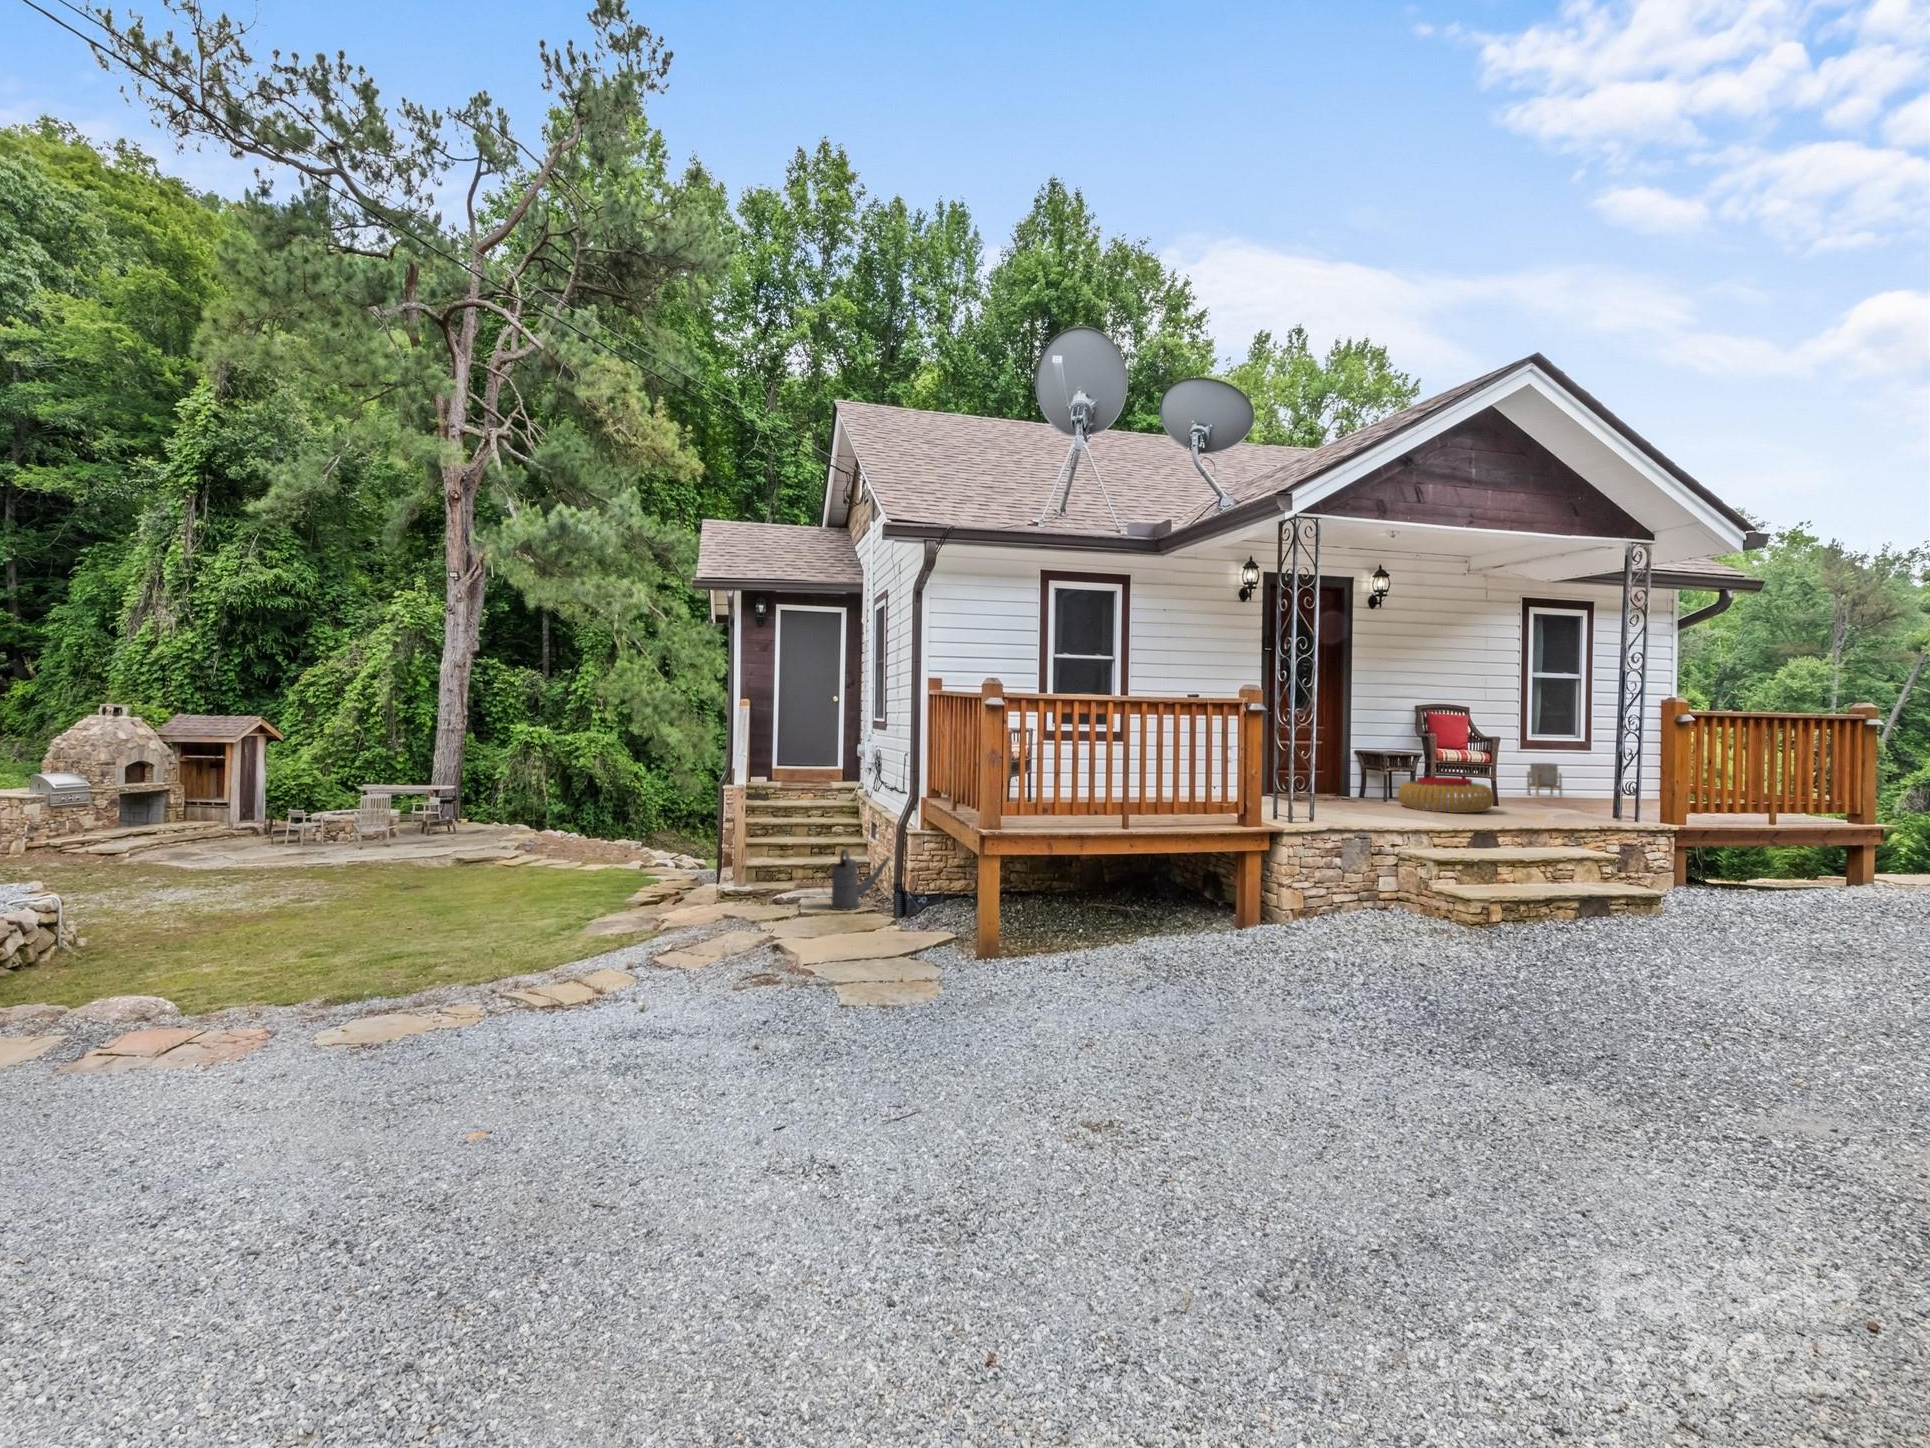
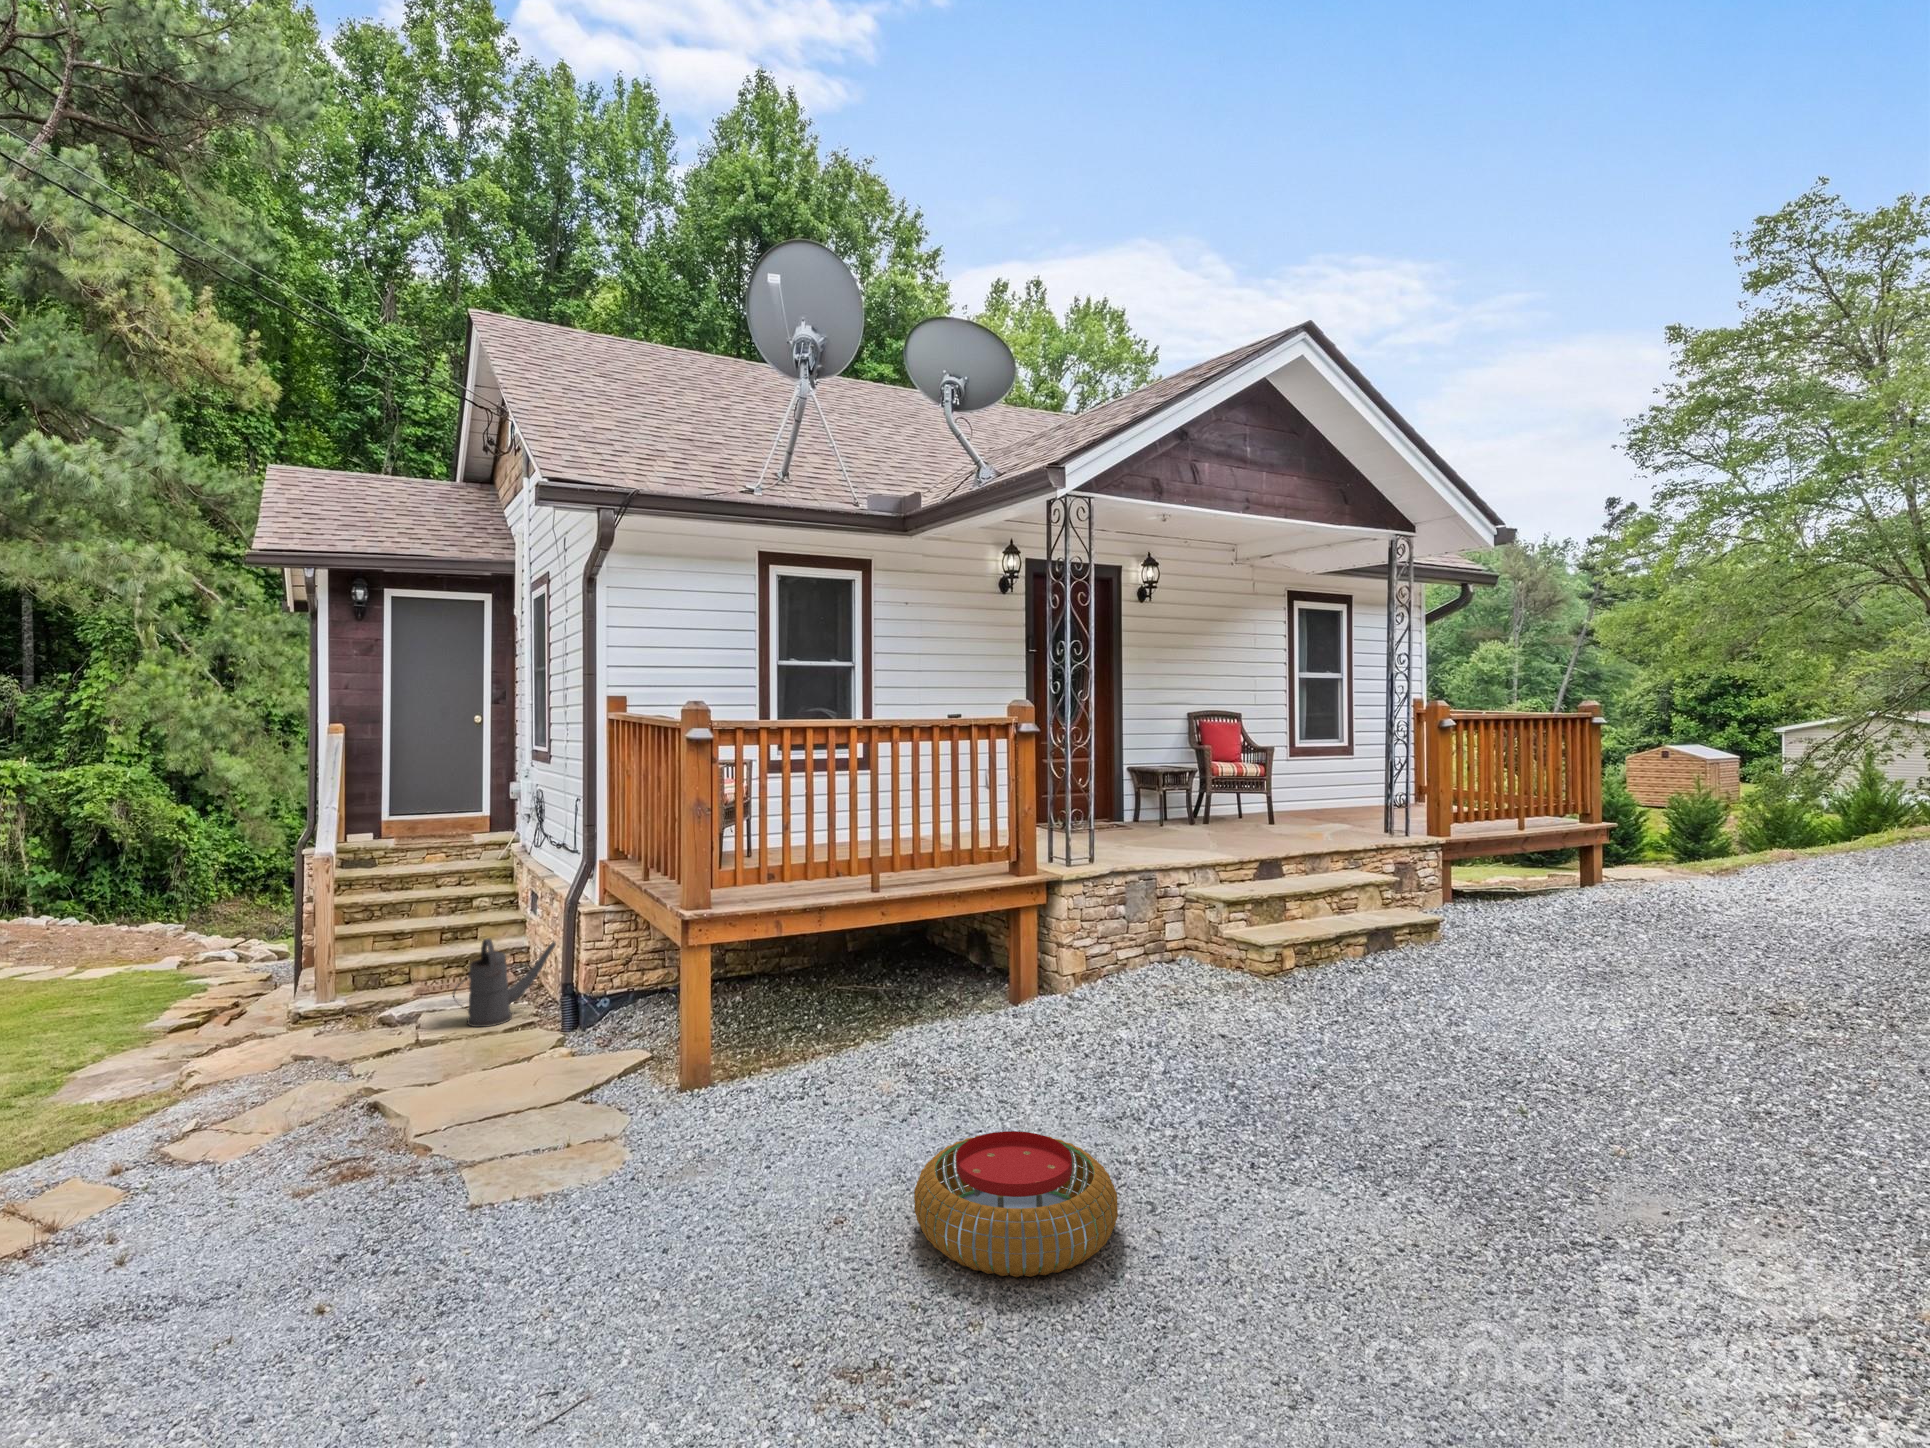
planter: present [1527,763,1562,797] -> none [1288,768,1323,806]
pouf: present [1397,777,1494,813] -> present [914,1131,1118,1277]

